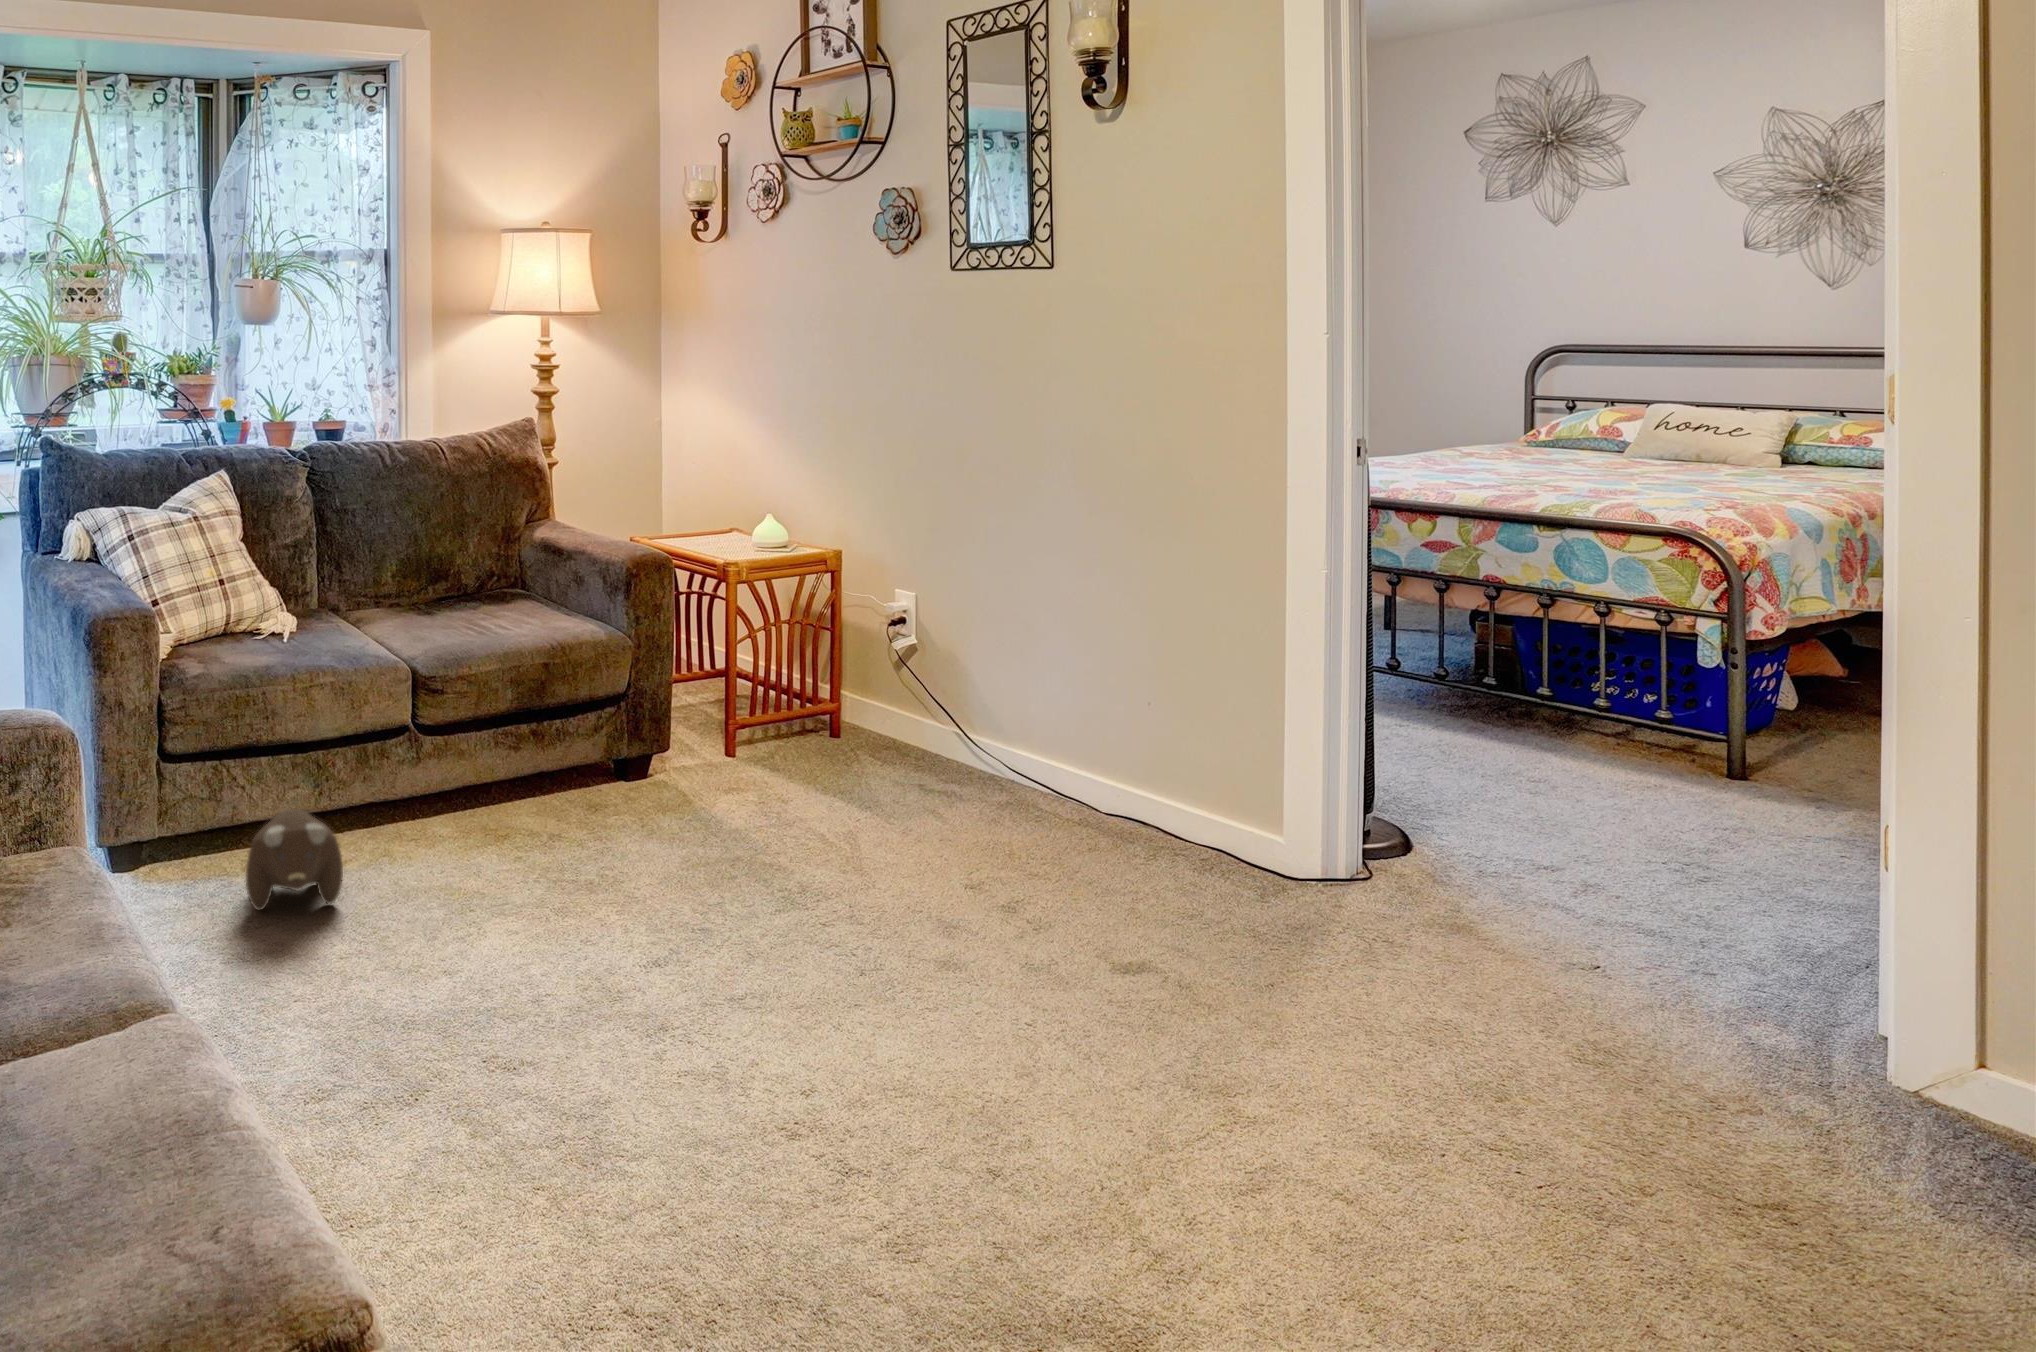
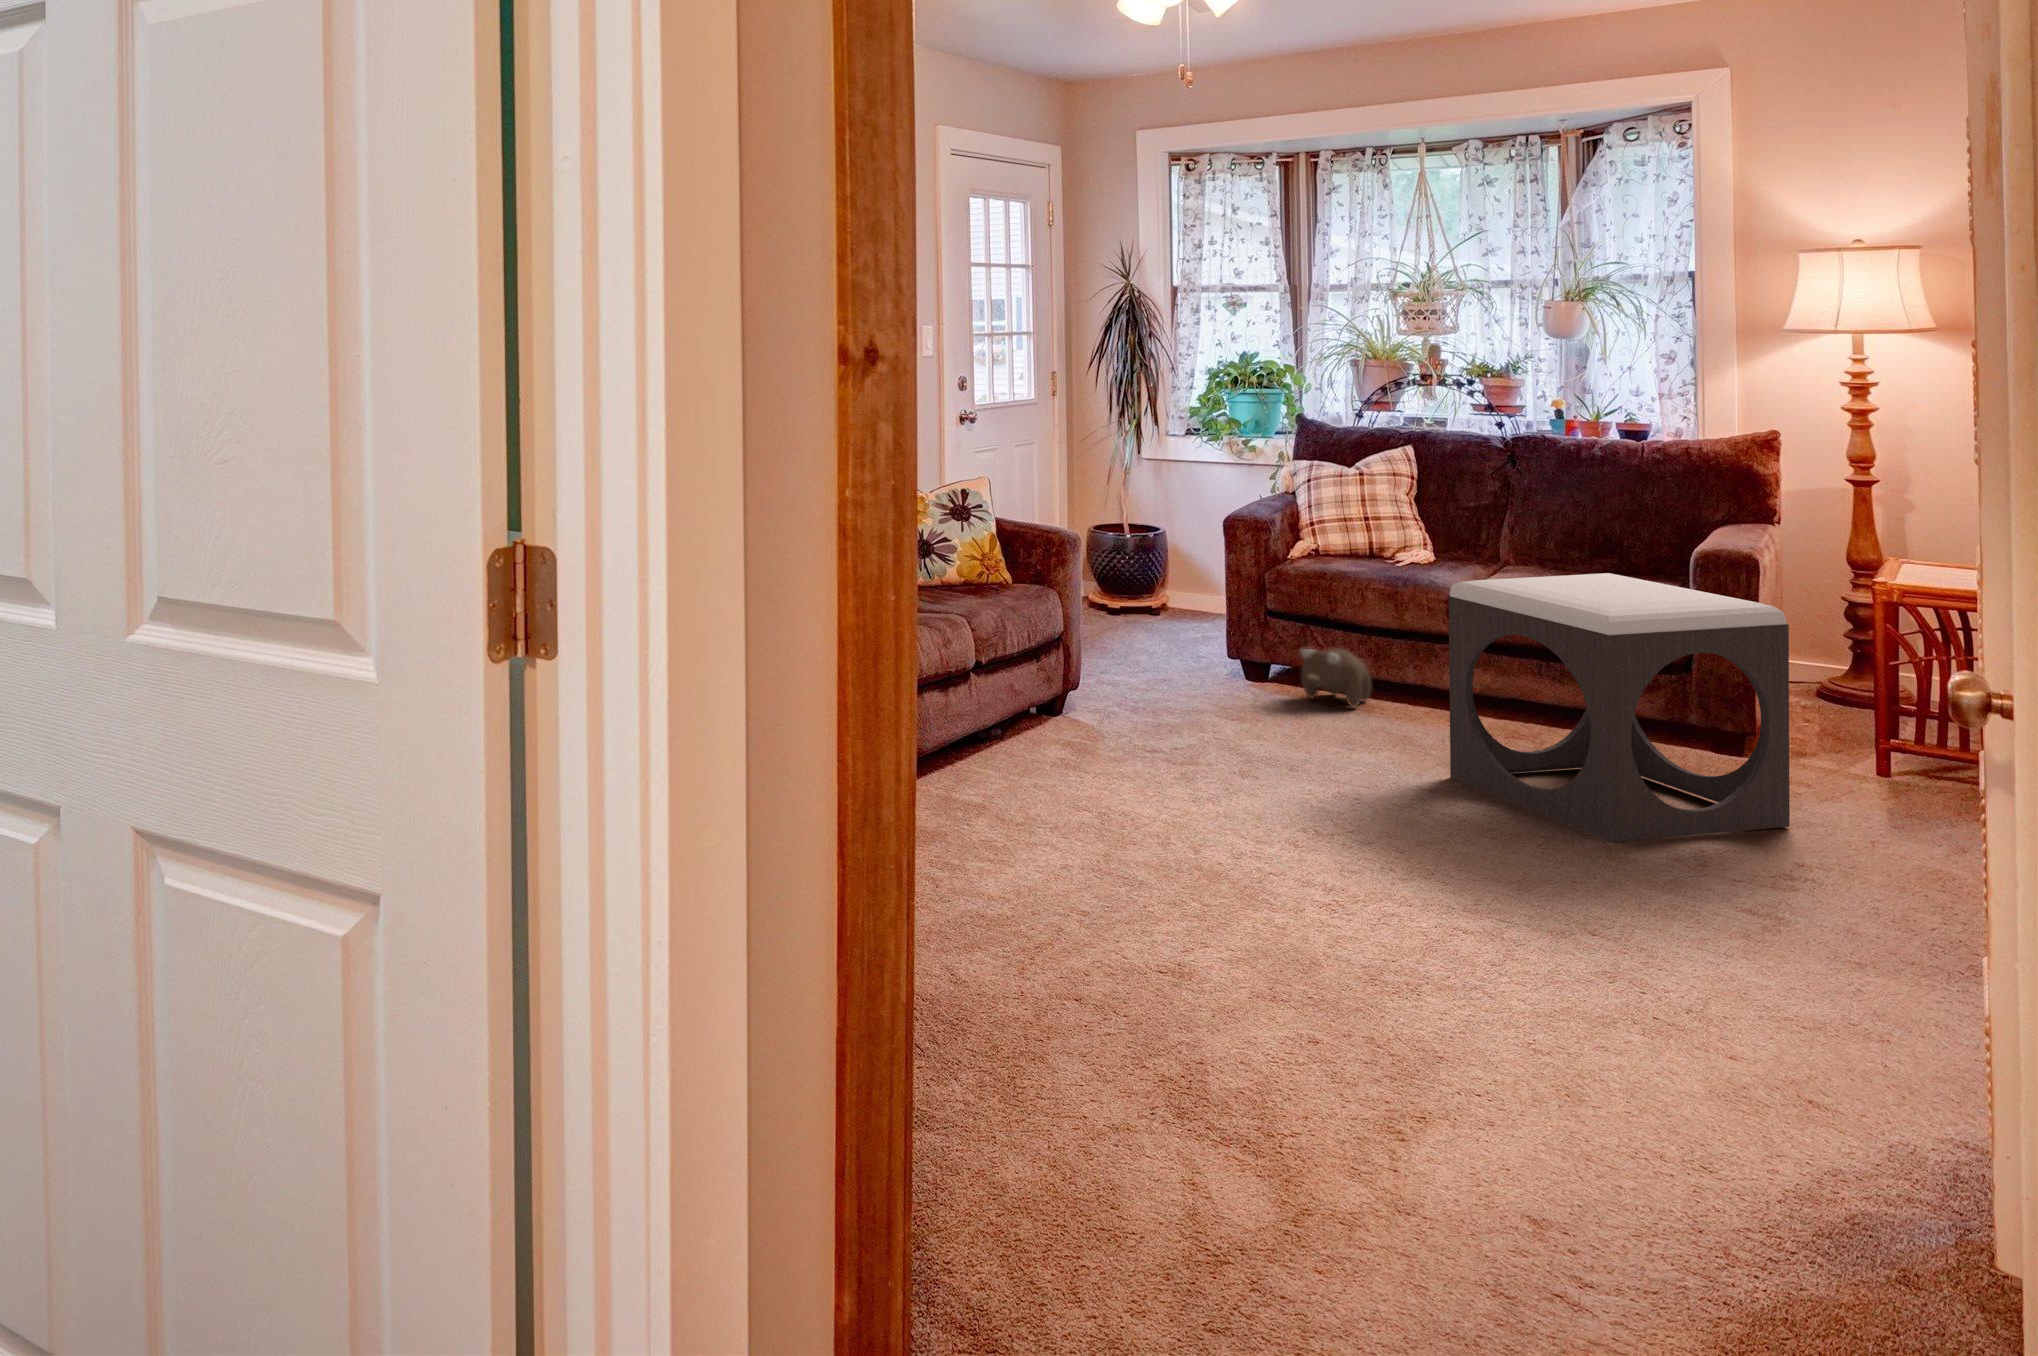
footstool: none [646,615,965,1034] -> present [1449,573,1790,842]

